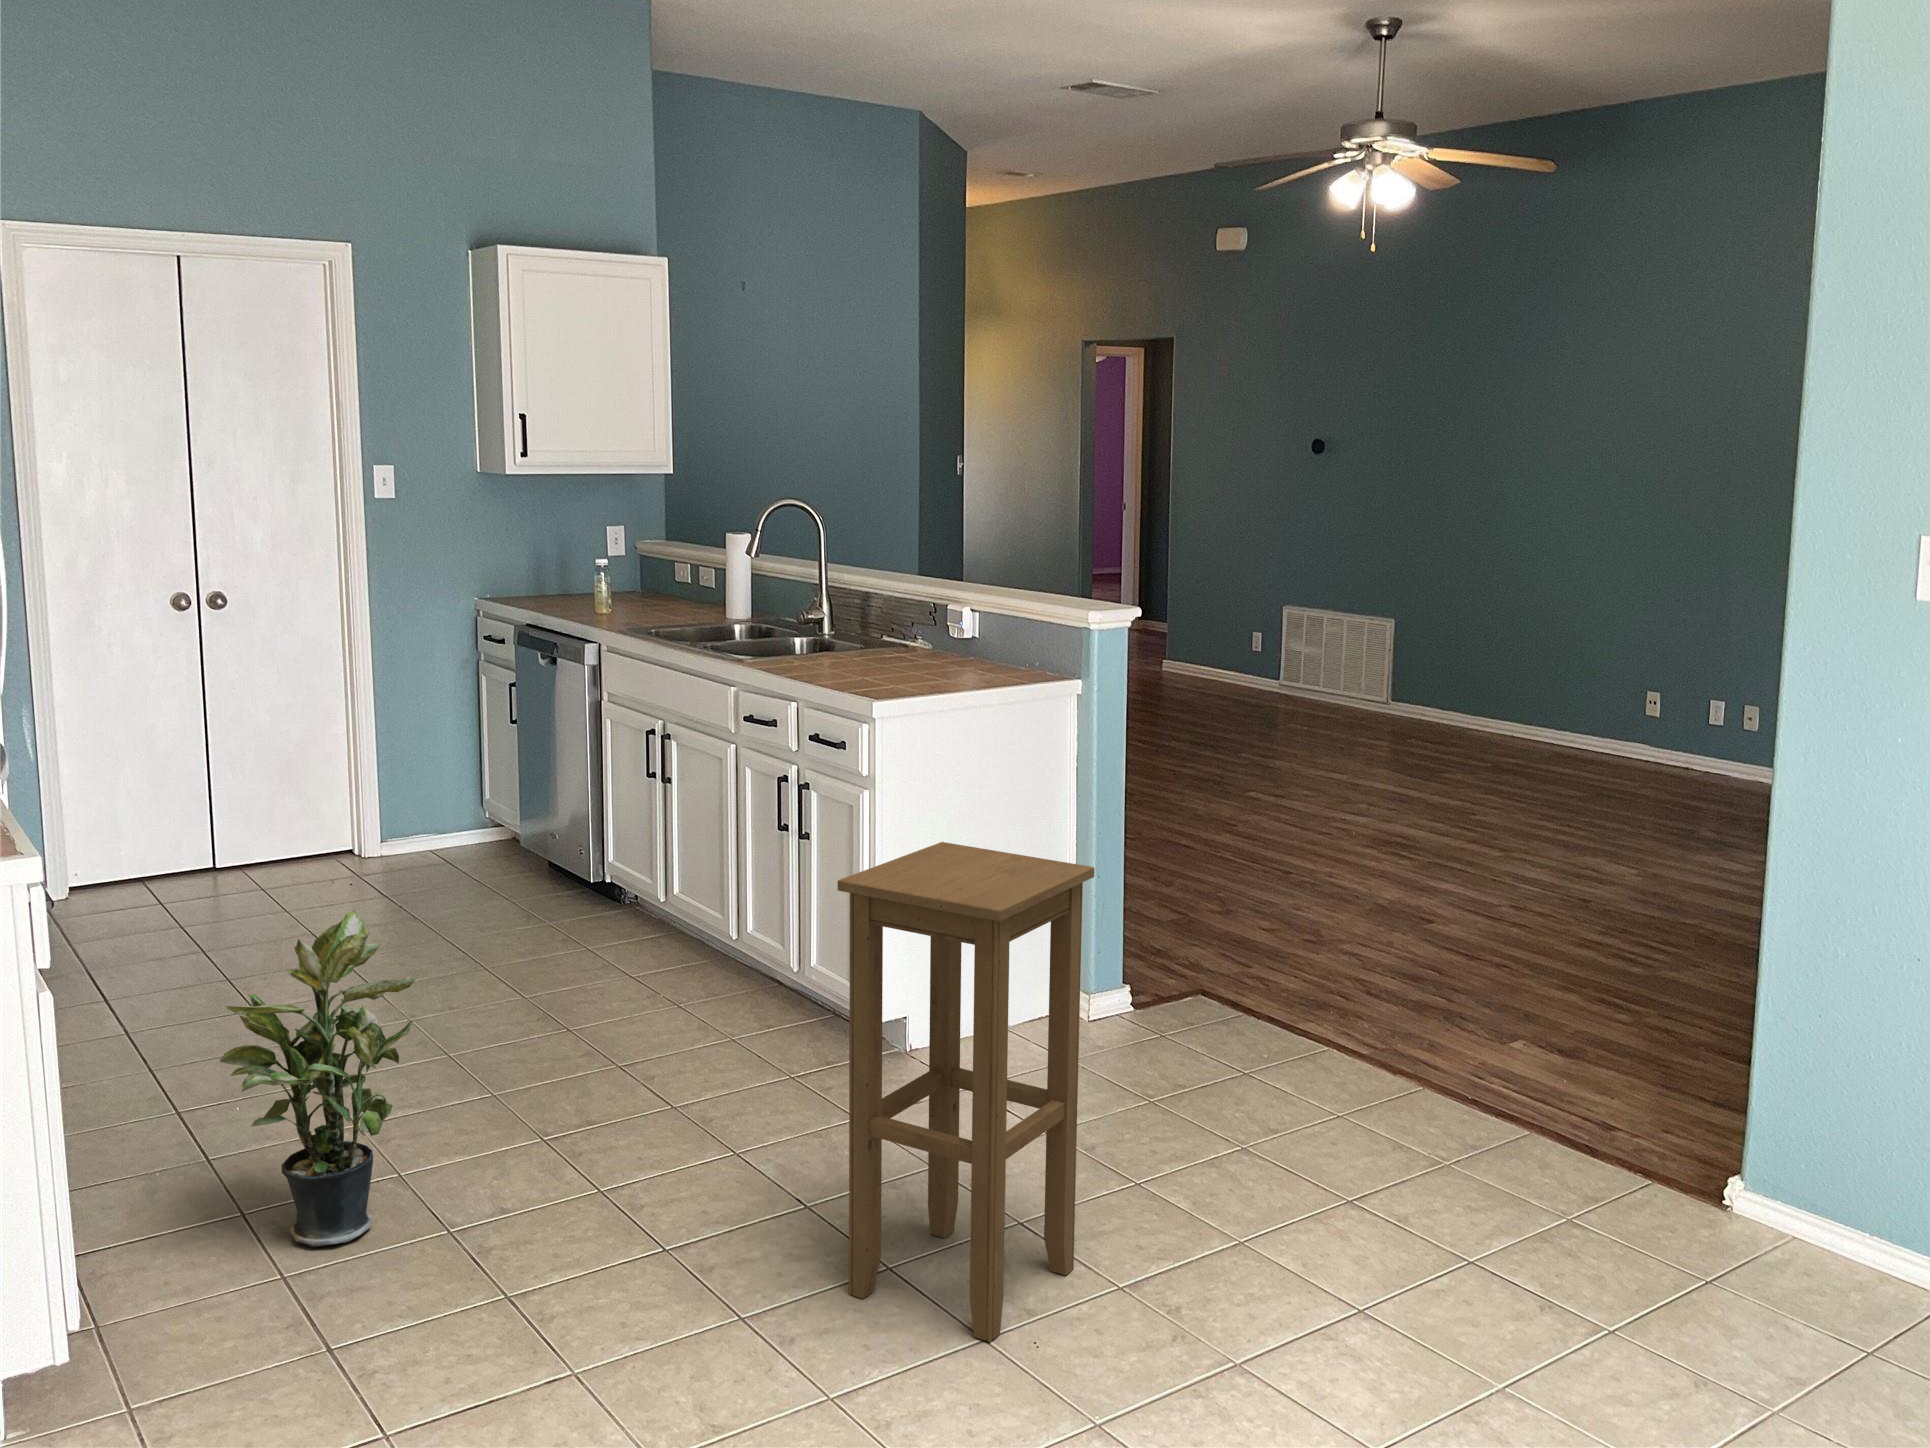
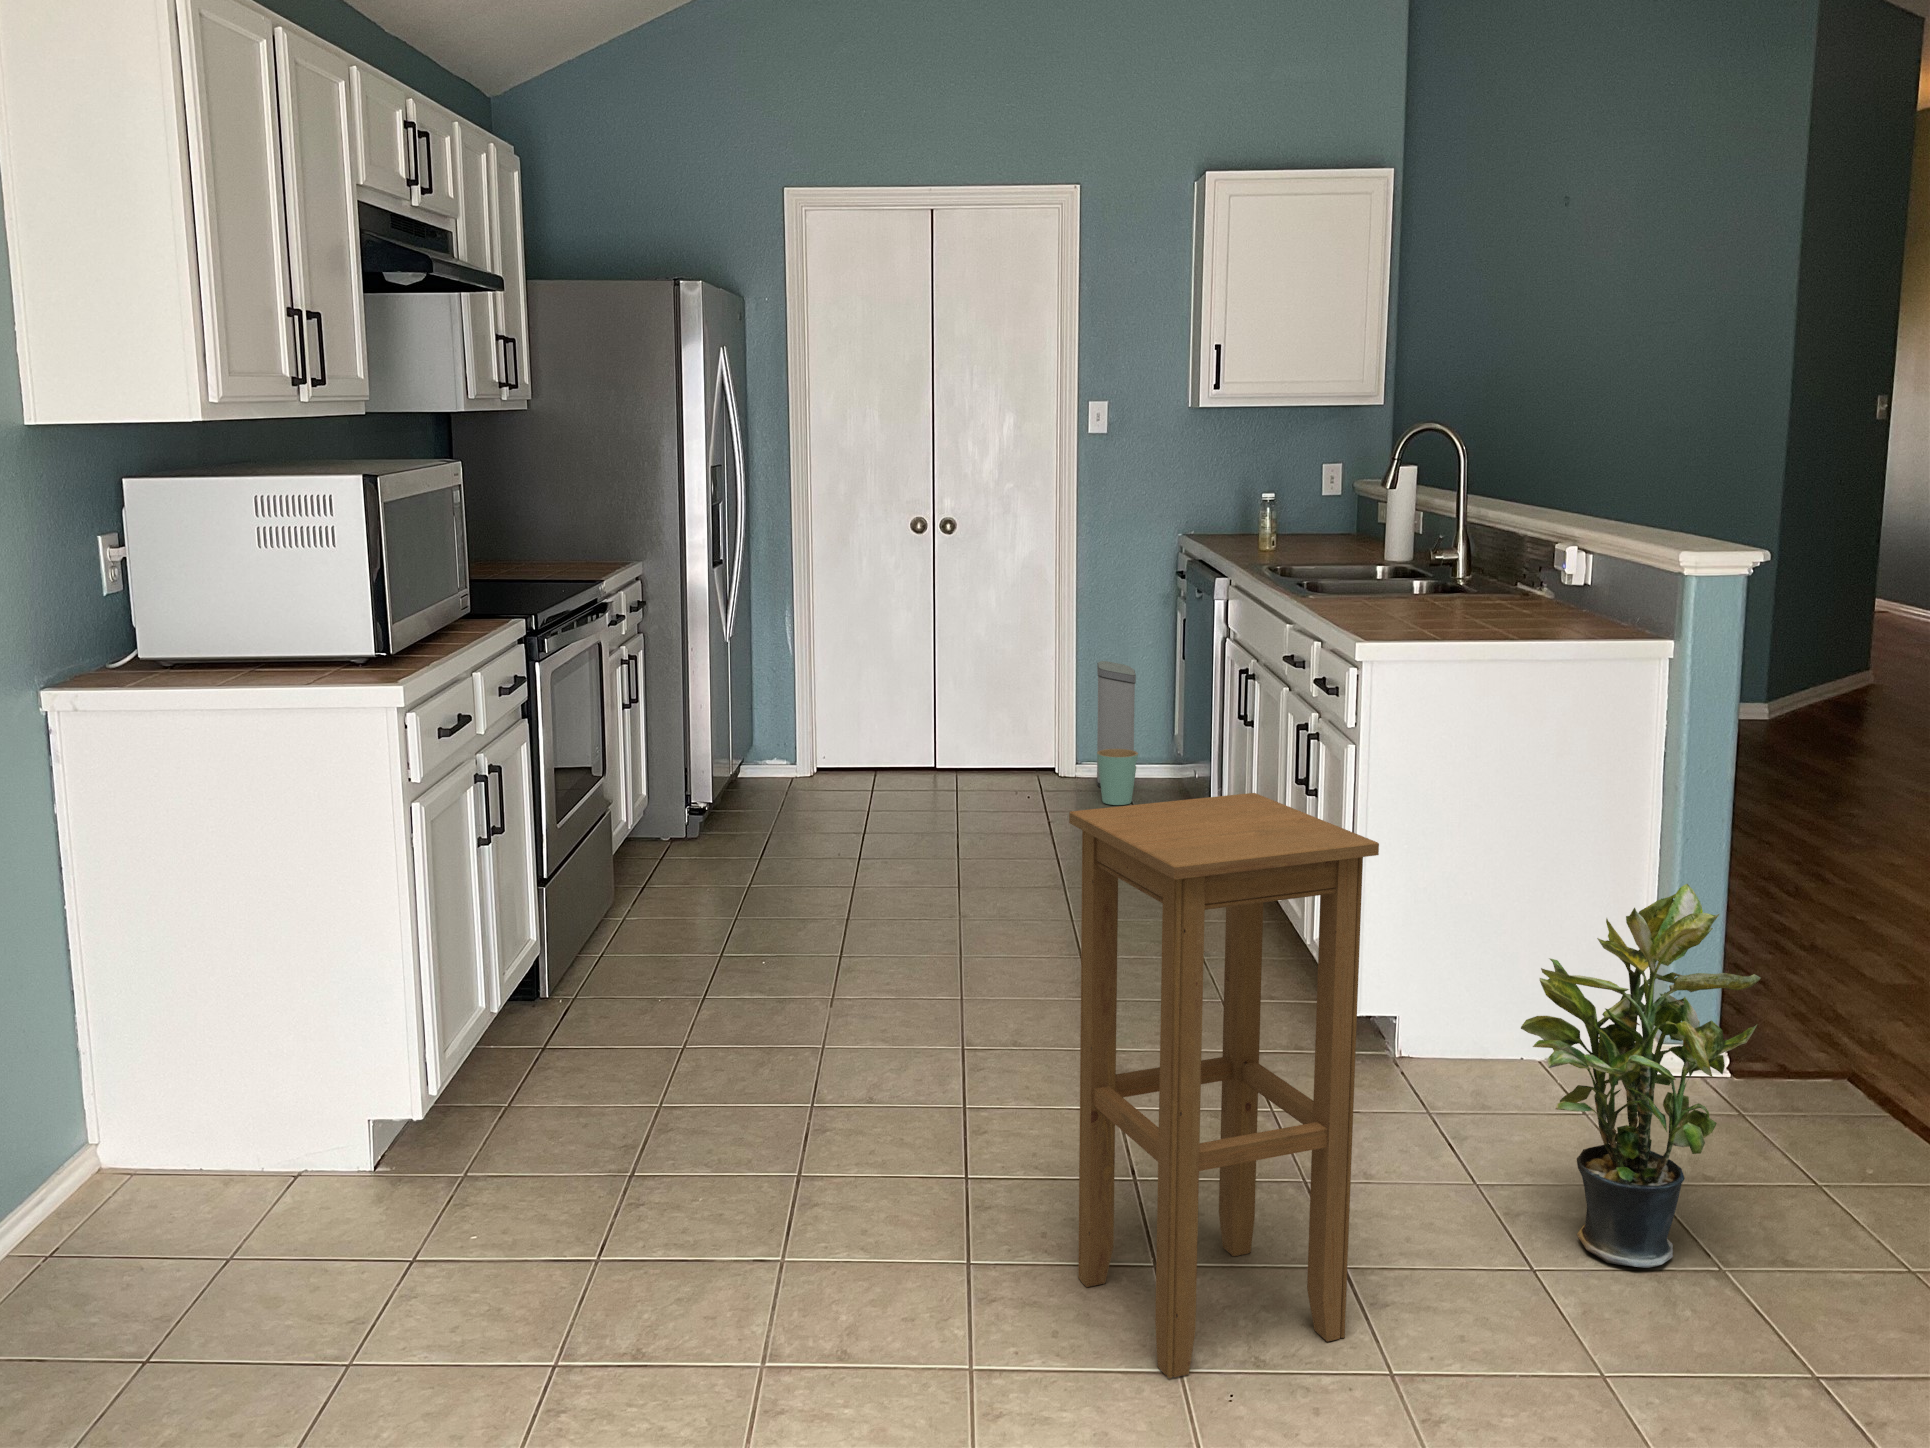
trash can: none [400,732,472,877] -> present [1097,661,1138,805]
potted plant: present [220,910,415,1247] -> present [1521,884,1761,1268]

